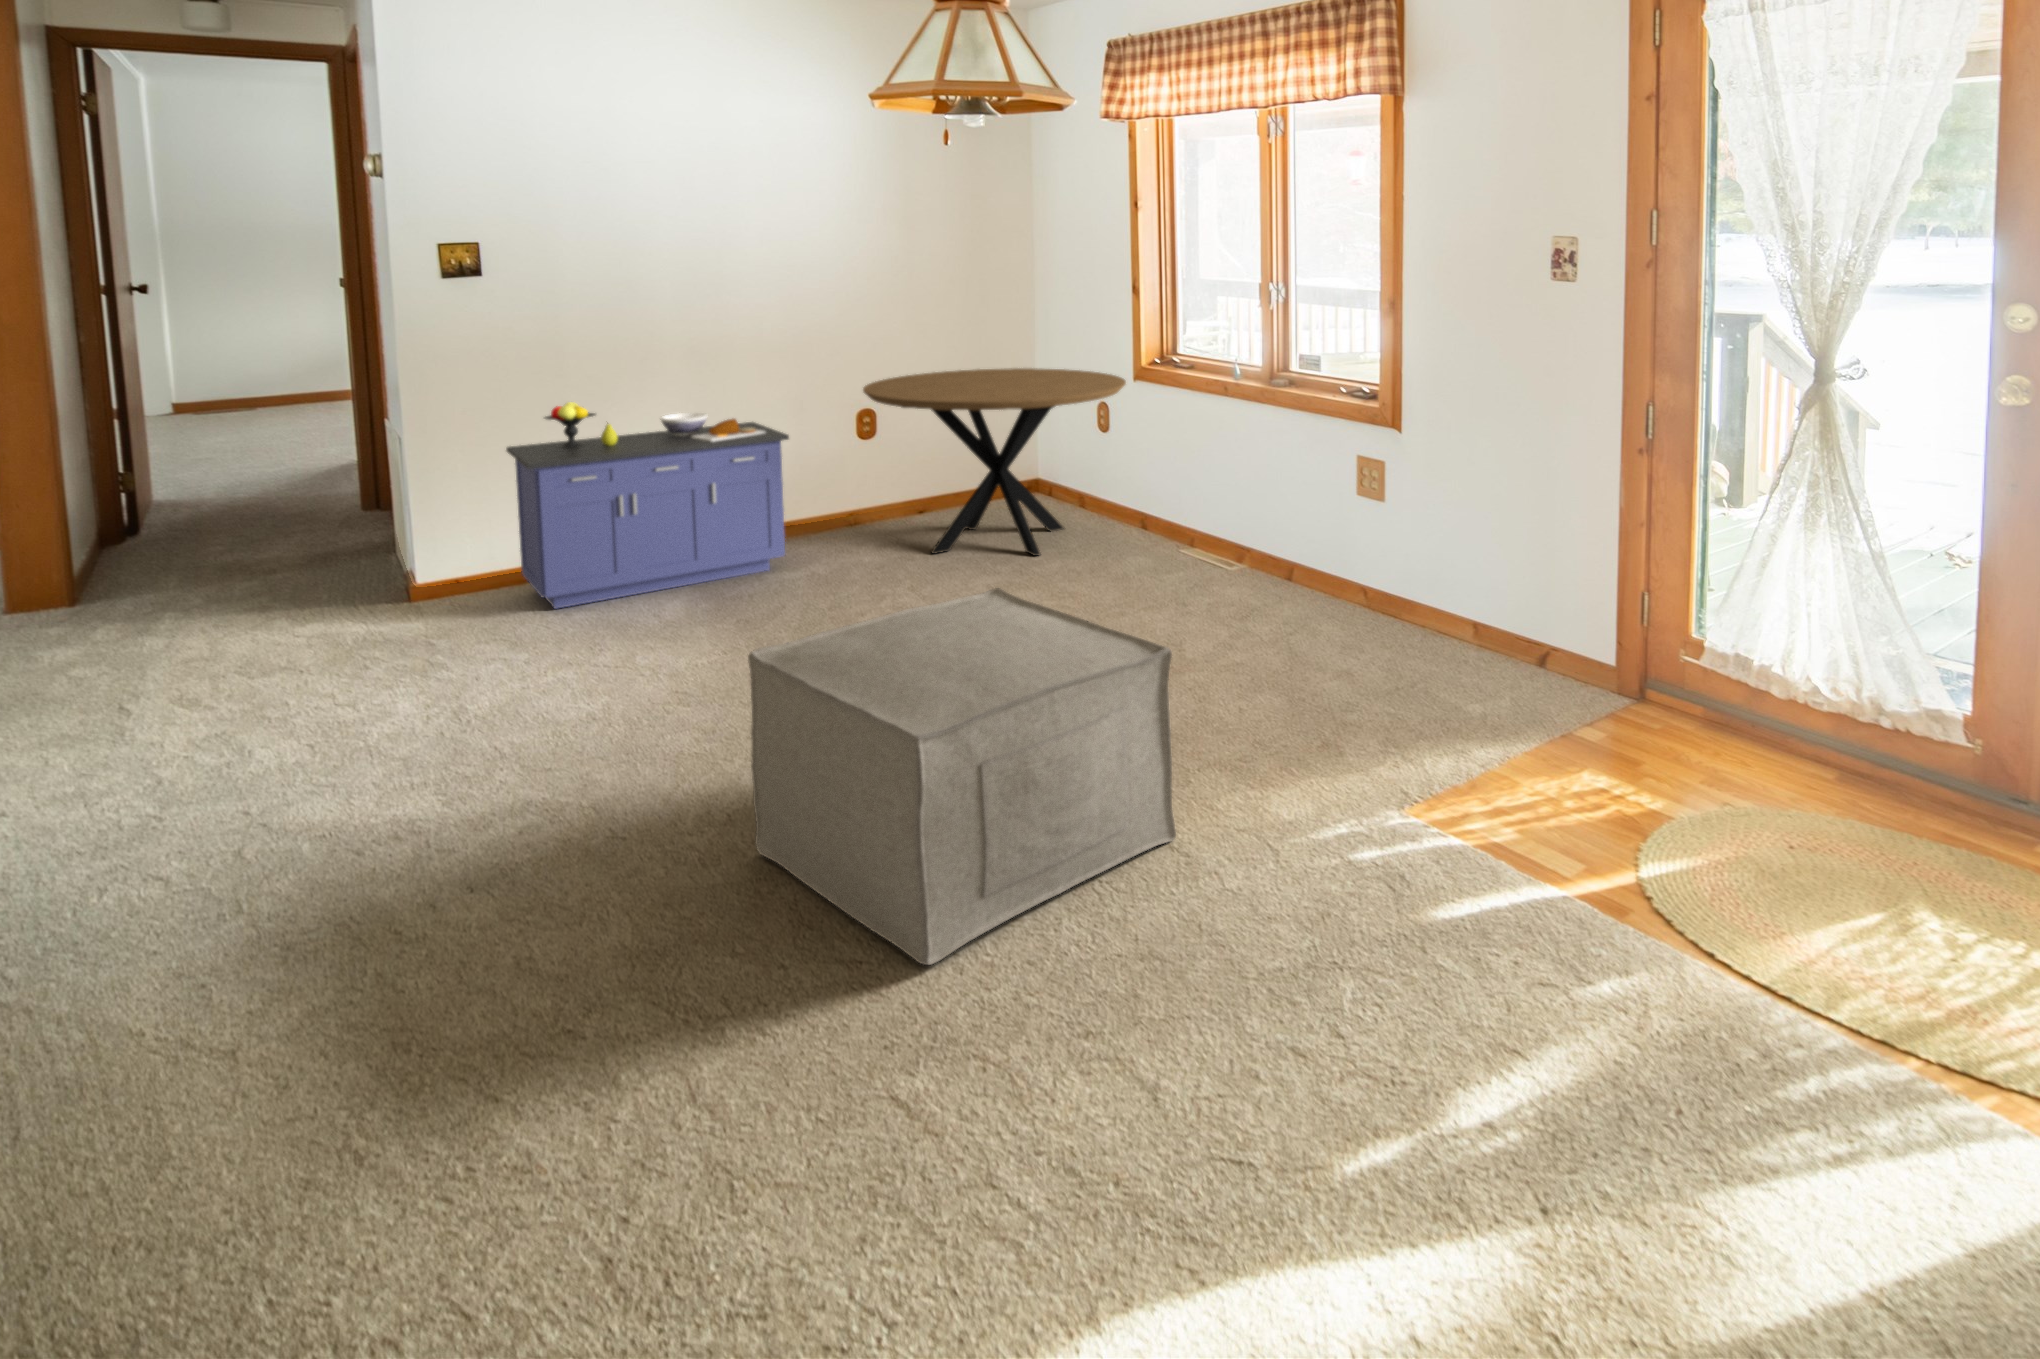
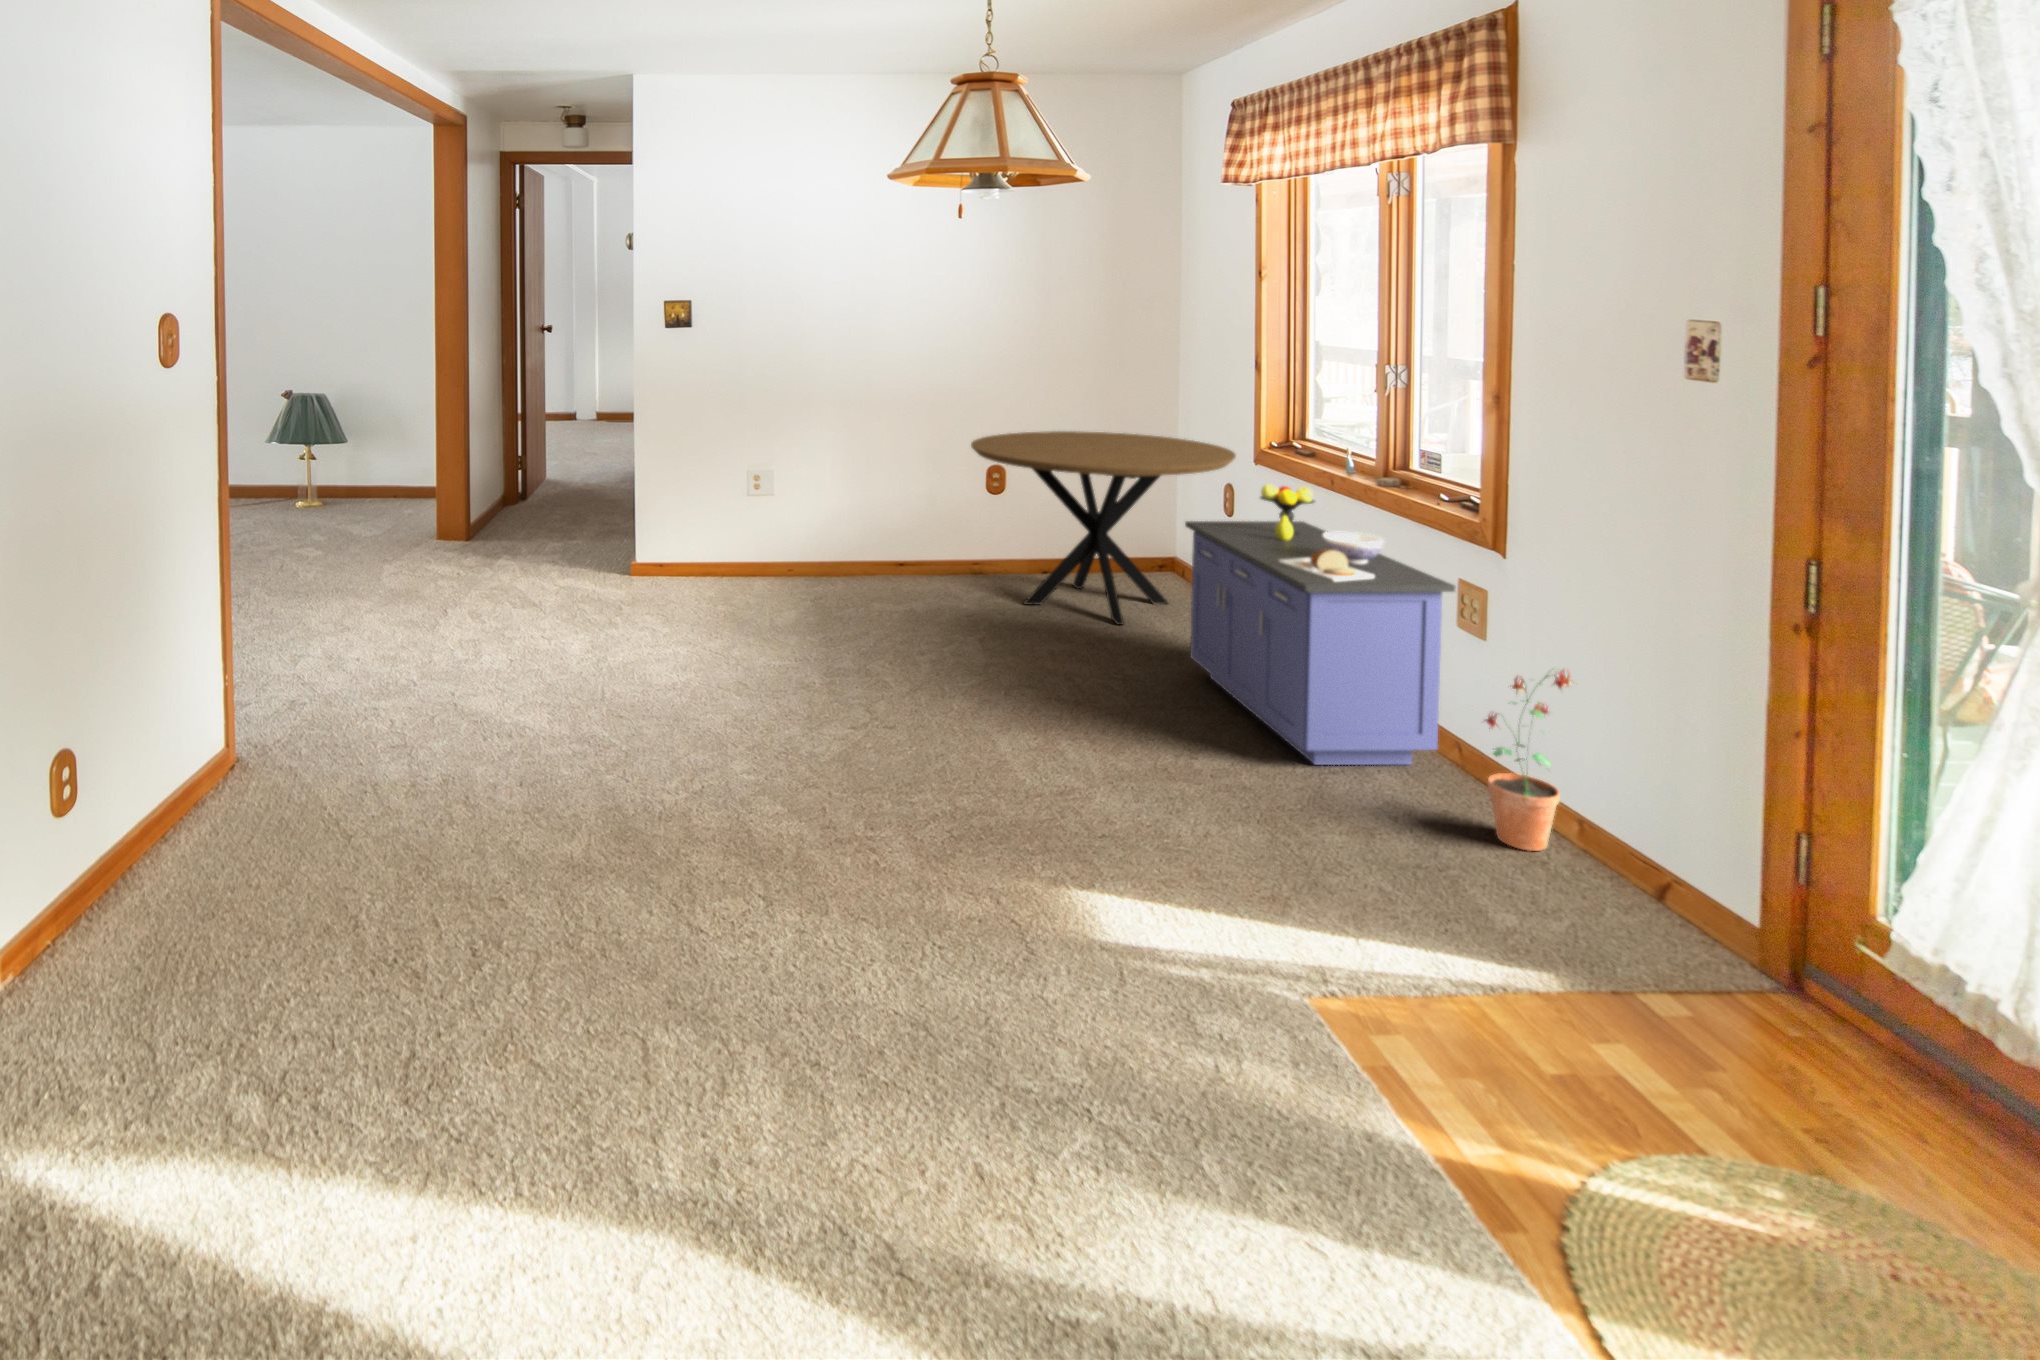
storage cabinet: present [506,402,789,609] -> present [1185,484,1456,765]
potted plant: none [1417,514,1476,660] -> present [1485,670,1573,851]
ottoman: present [748,588,1176,965] -> none [700,638,1032,950]

